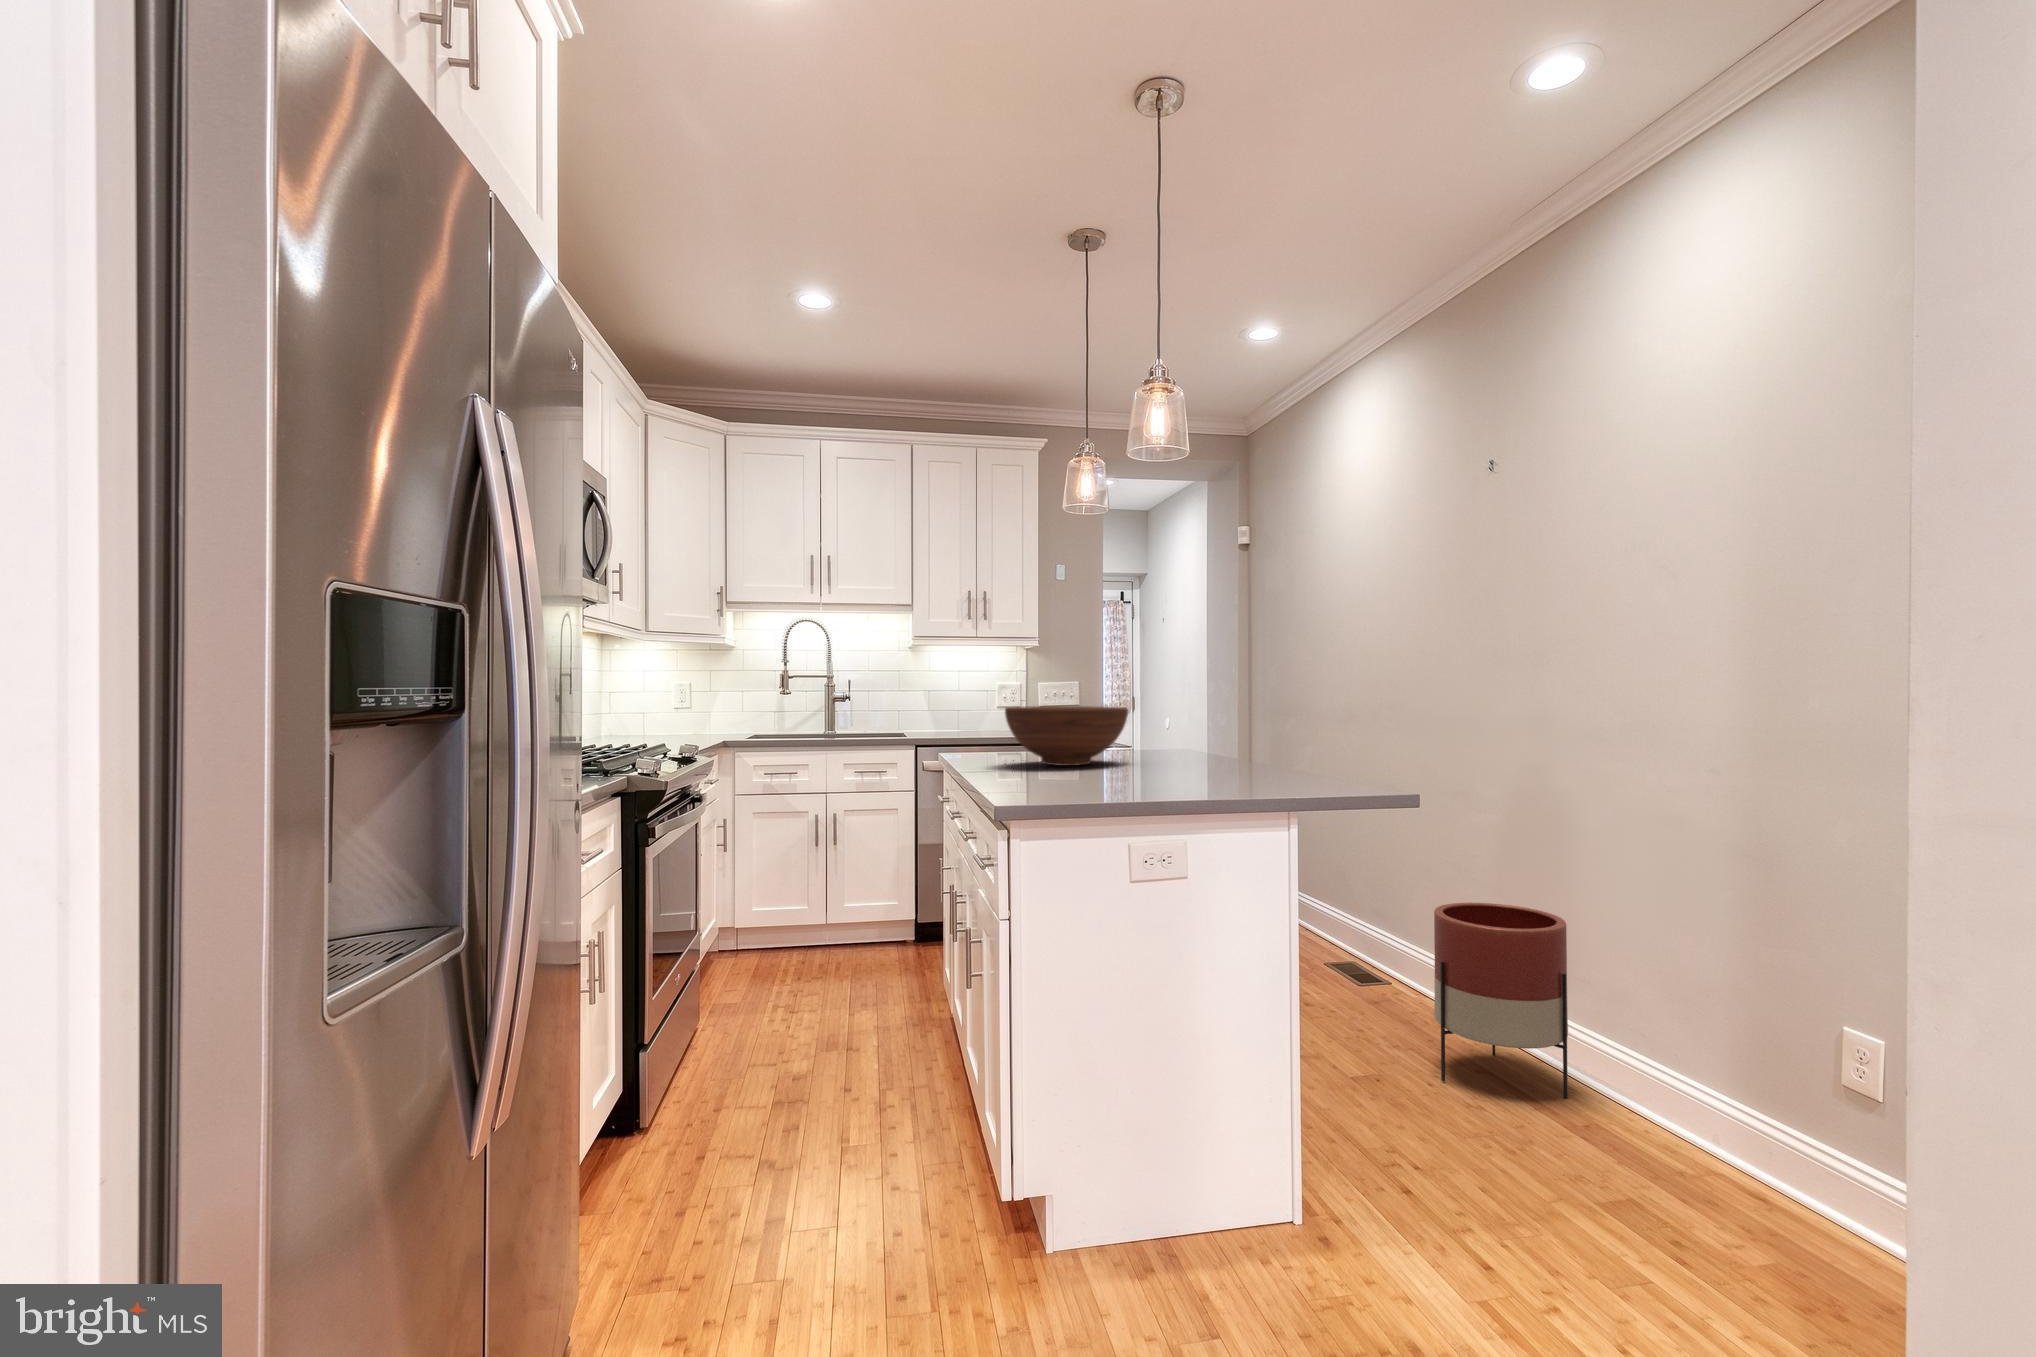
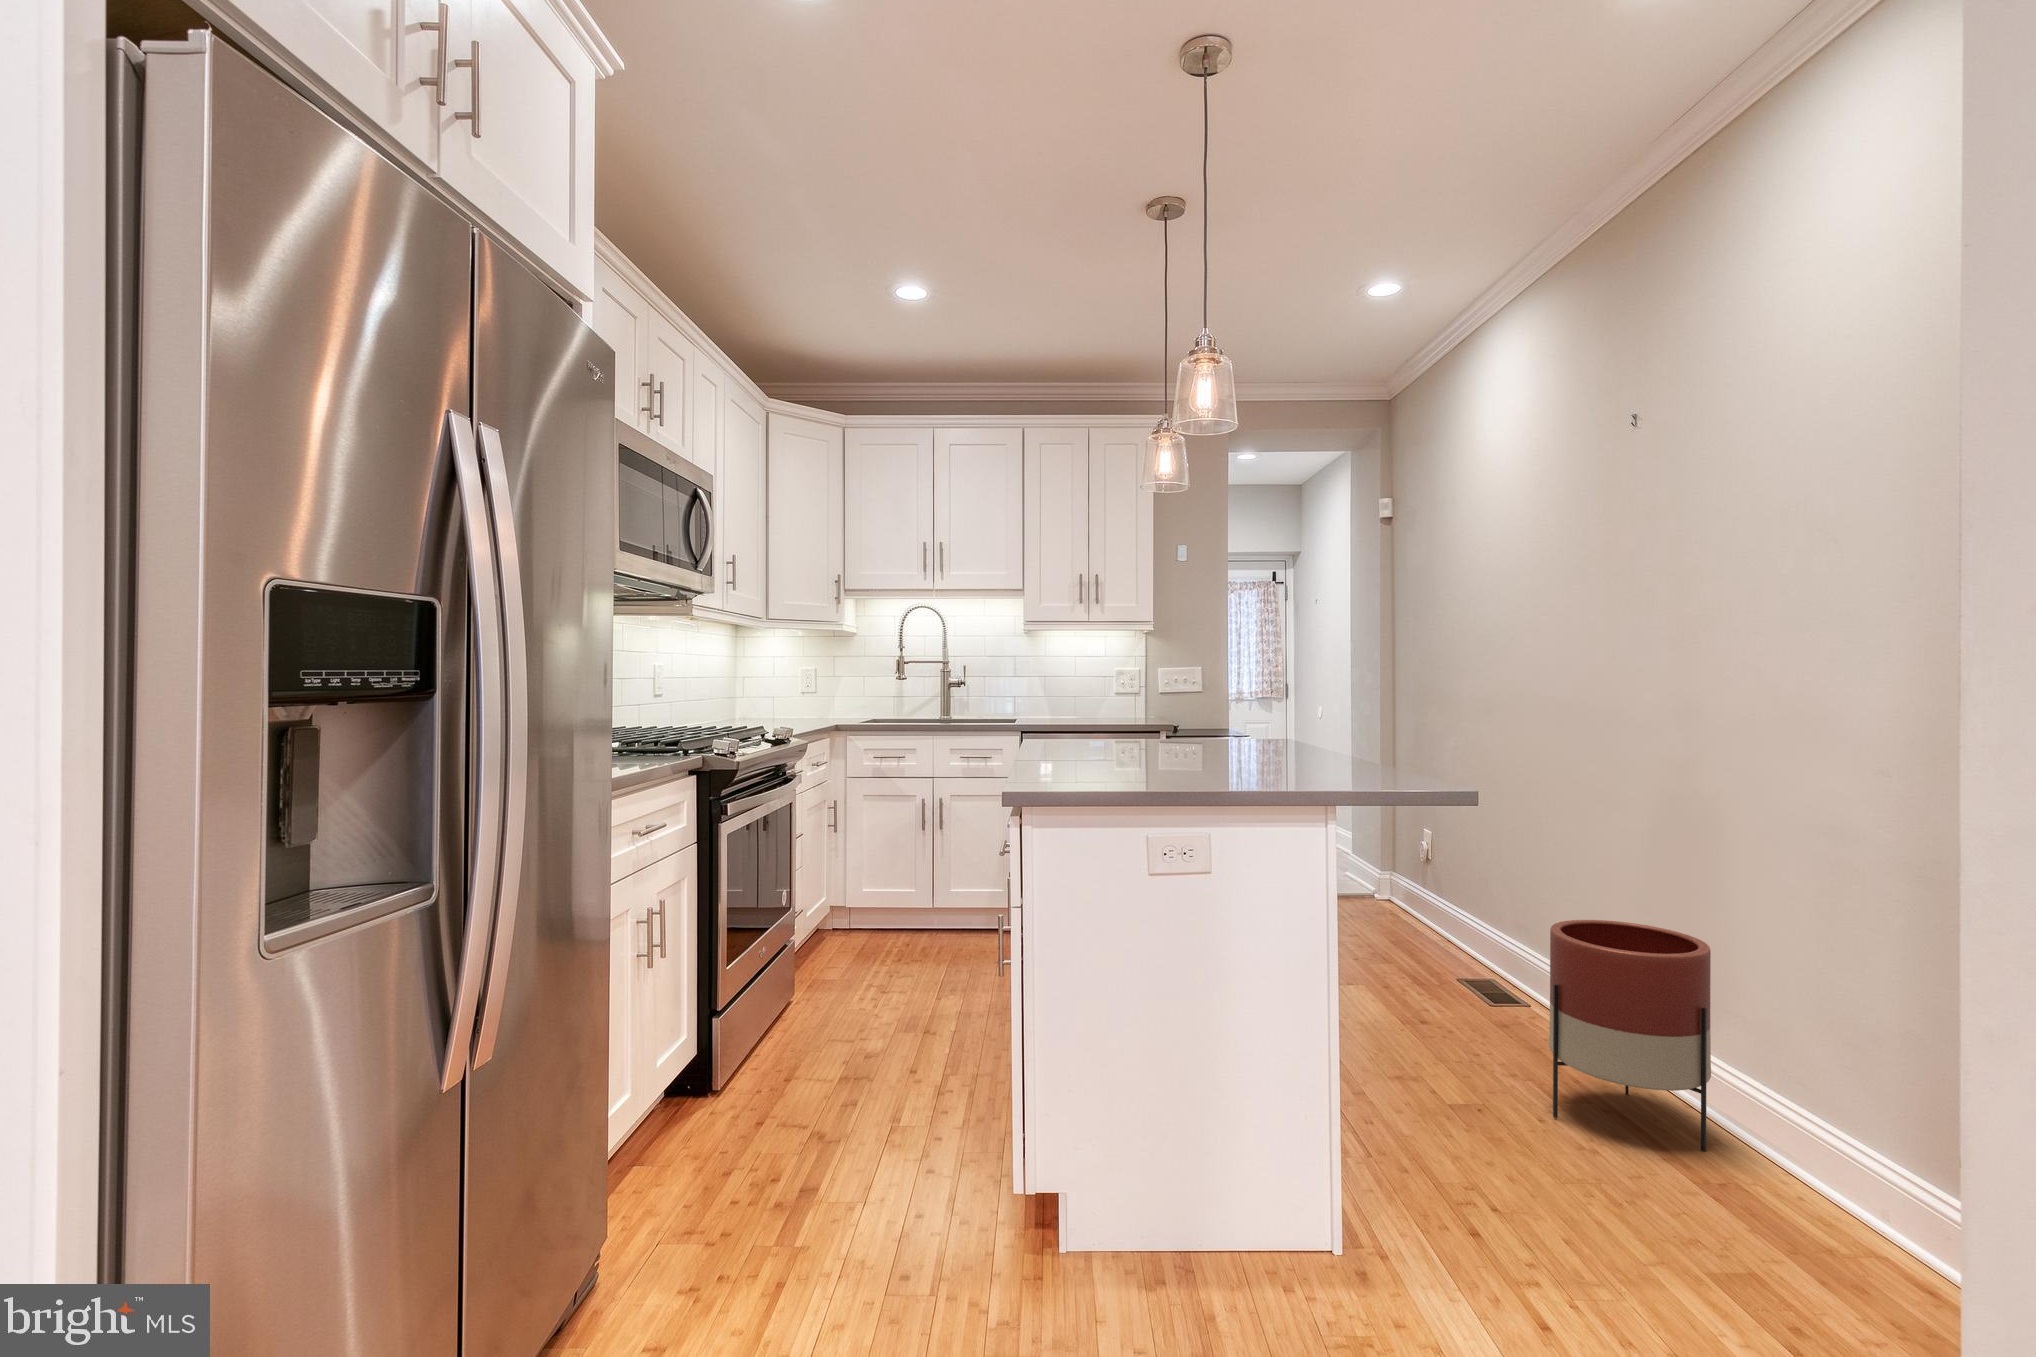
fruit bowl: present [1005,706,1128,766] -> none [1068,694,1196,756]

